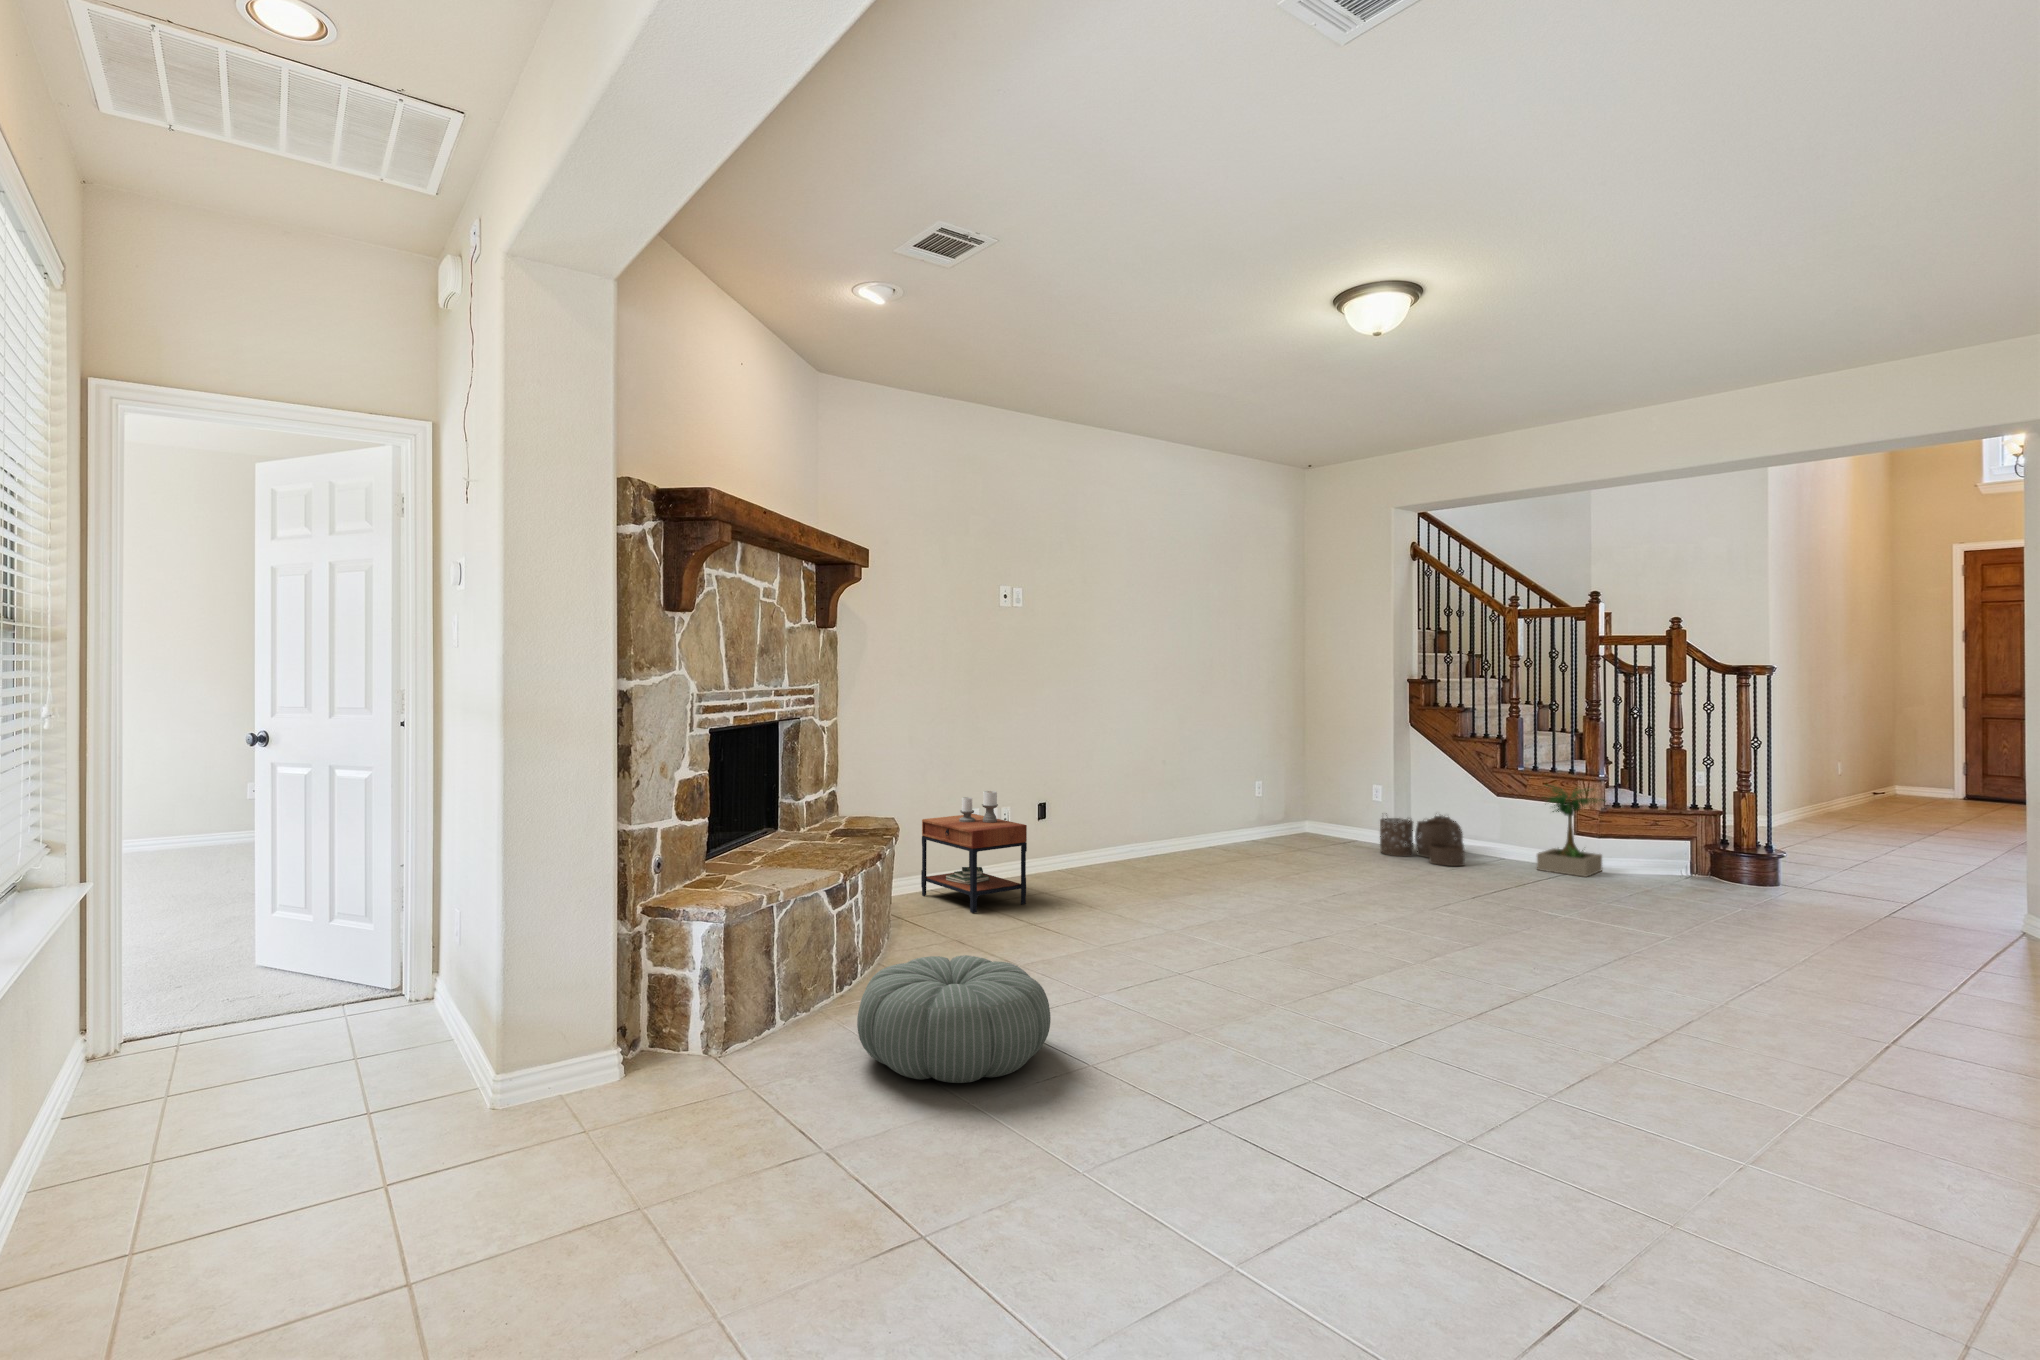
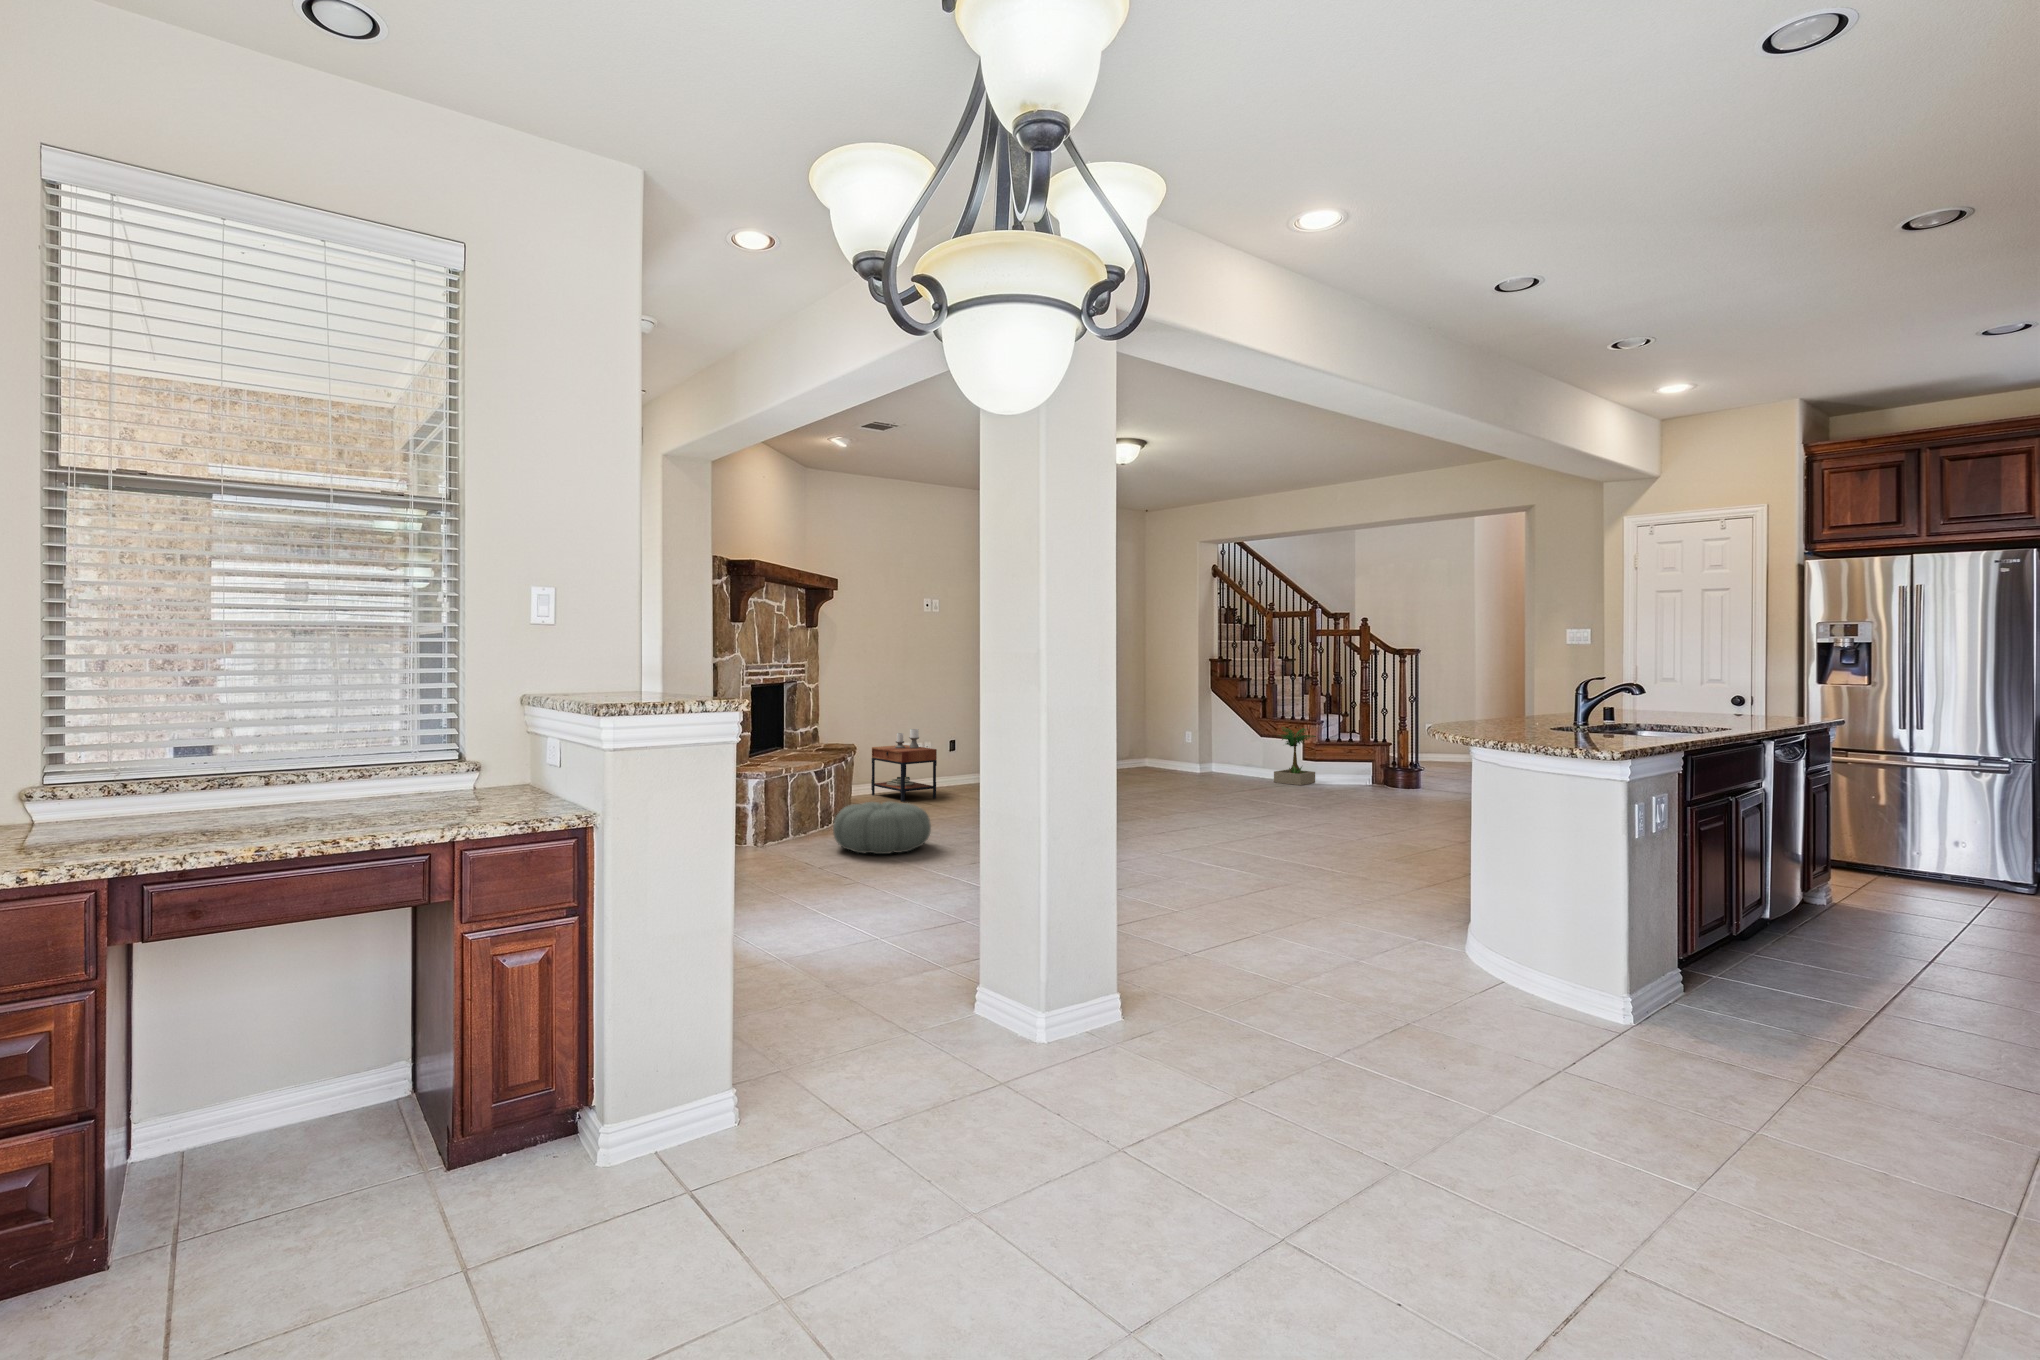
woven basket: present [1380,815,1465,866] -> none [1181,748,1238,781]

